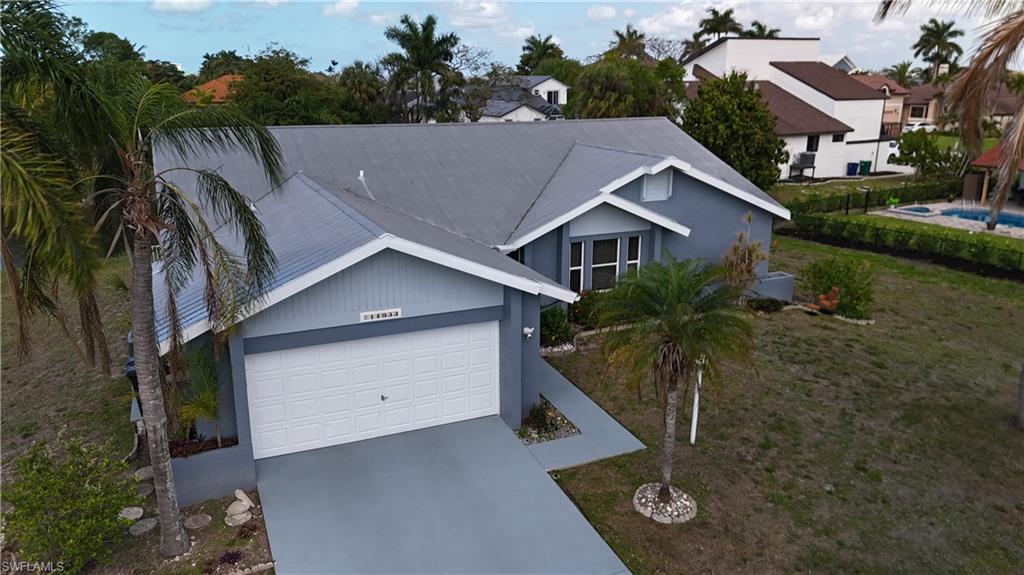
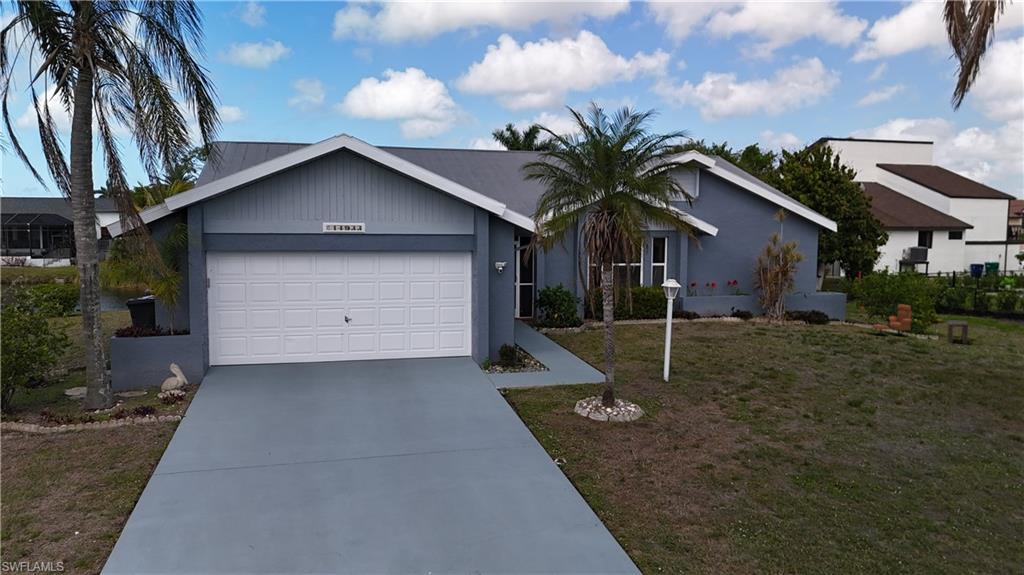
bench: none [866,301,886,326] -> present [947,320,968,344]

